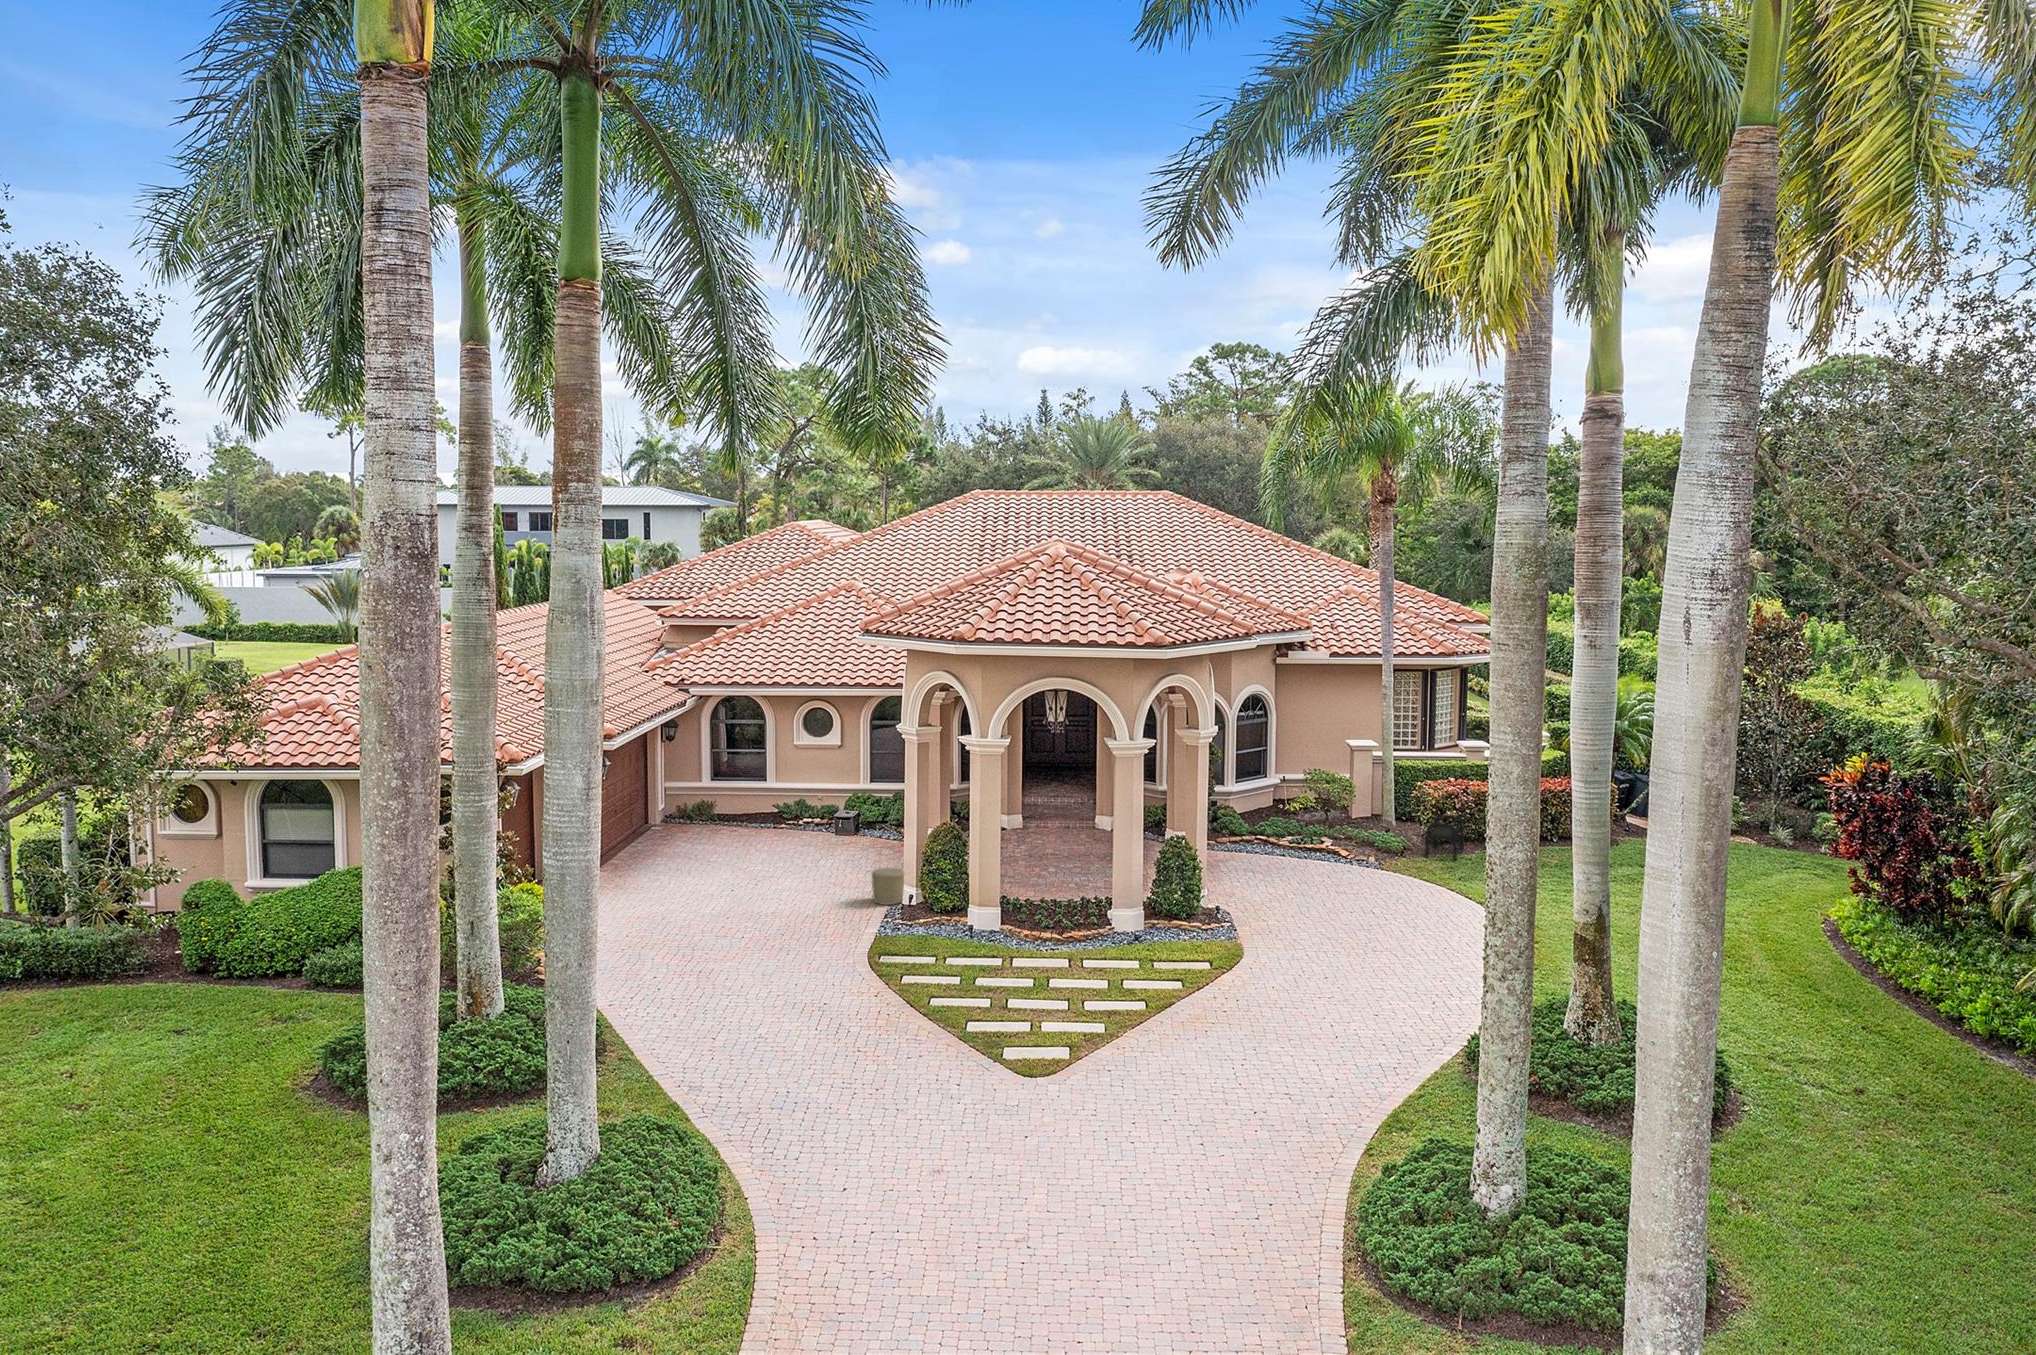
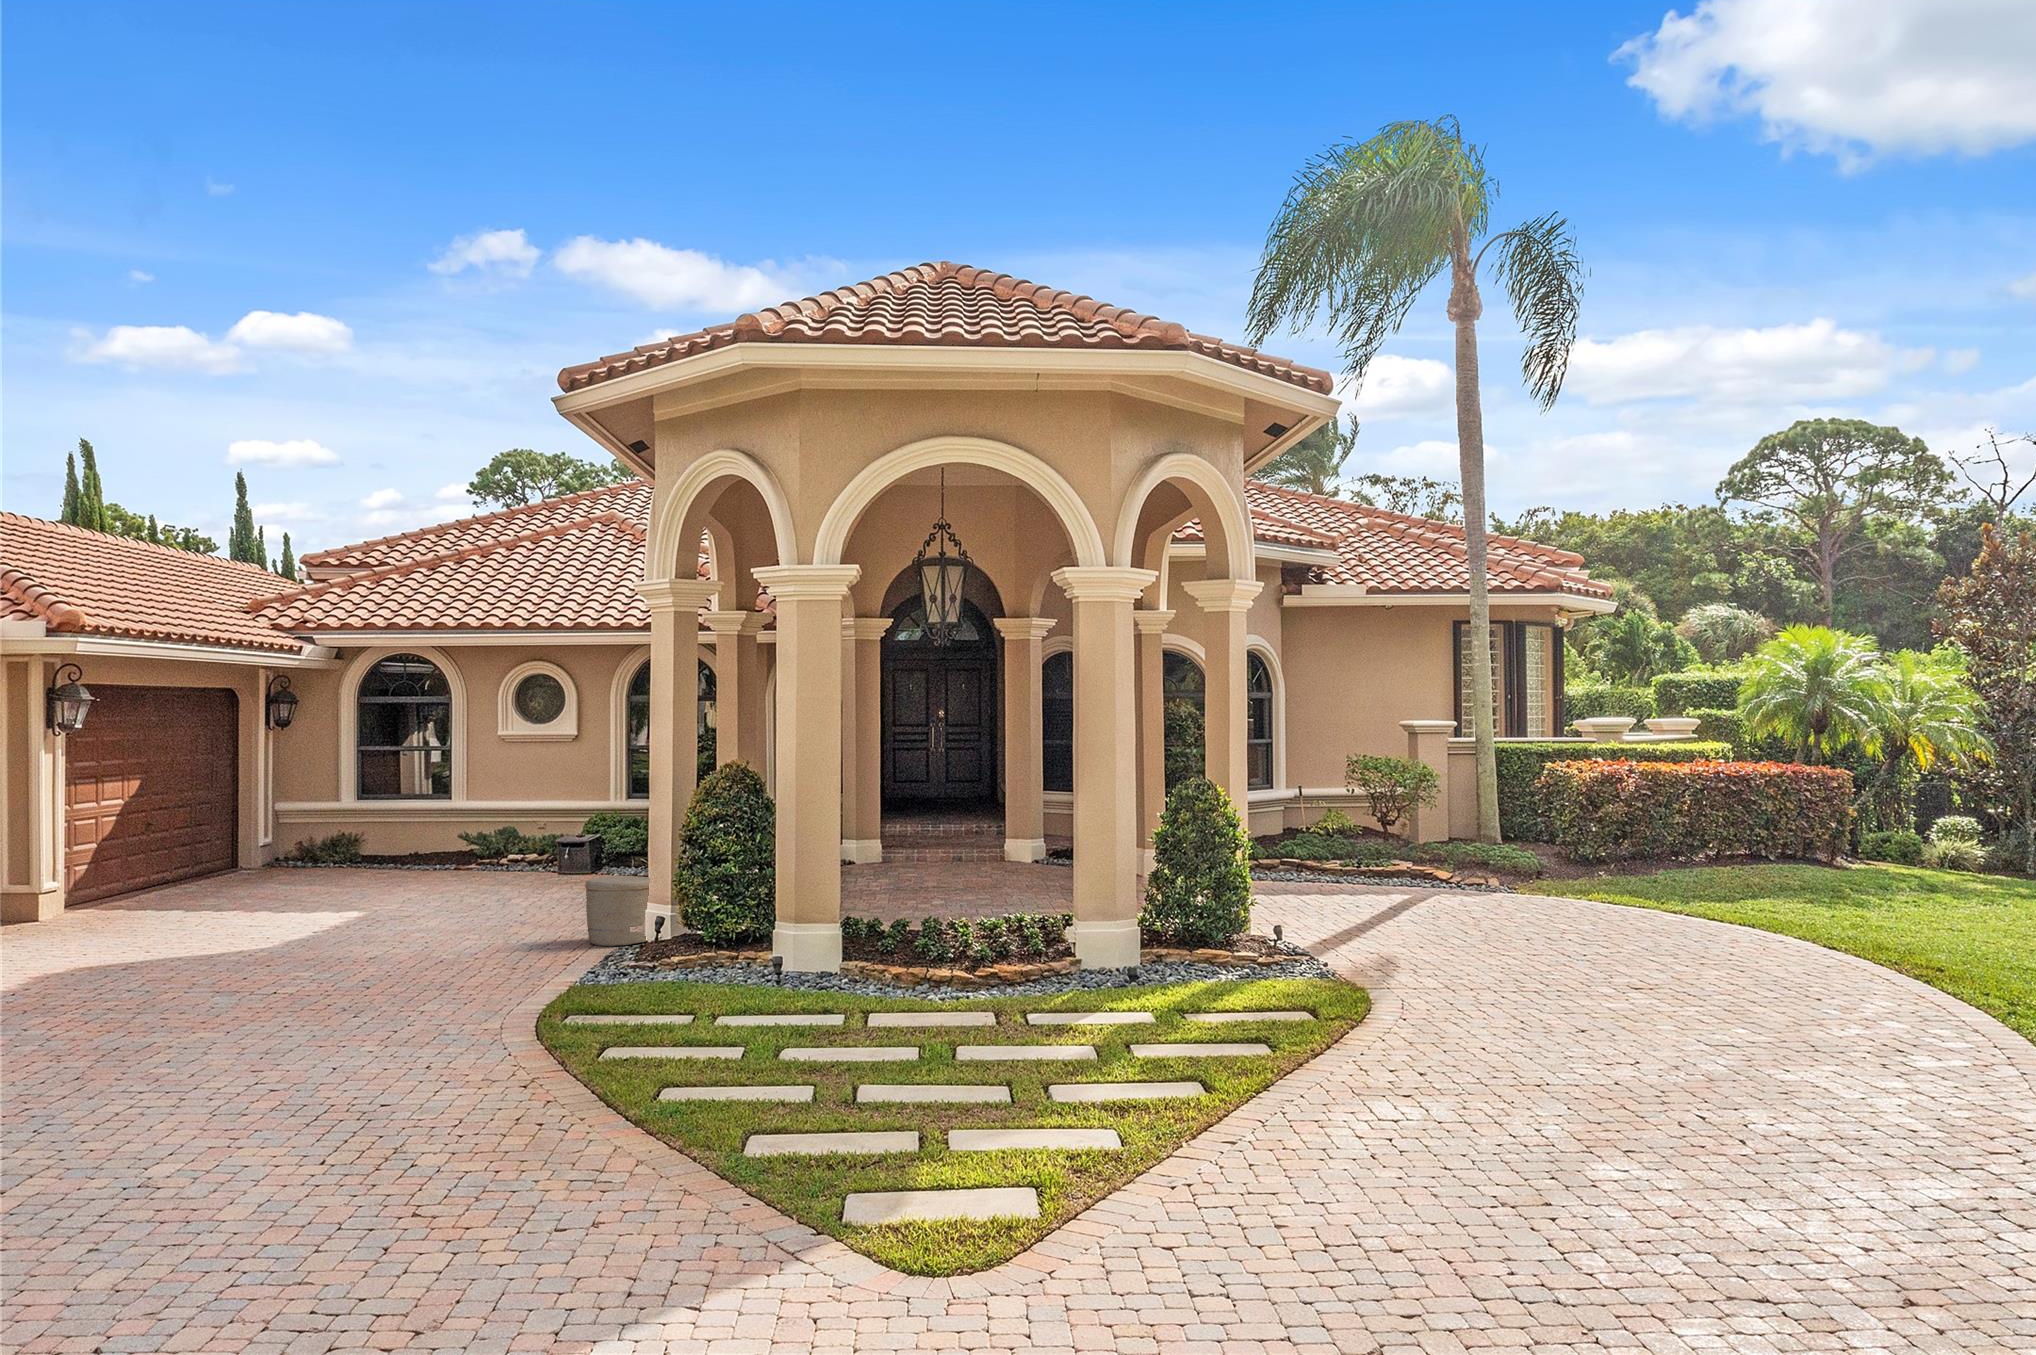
bench: present [1424,814,1464,860] -> none [1562,817,1620,883]

